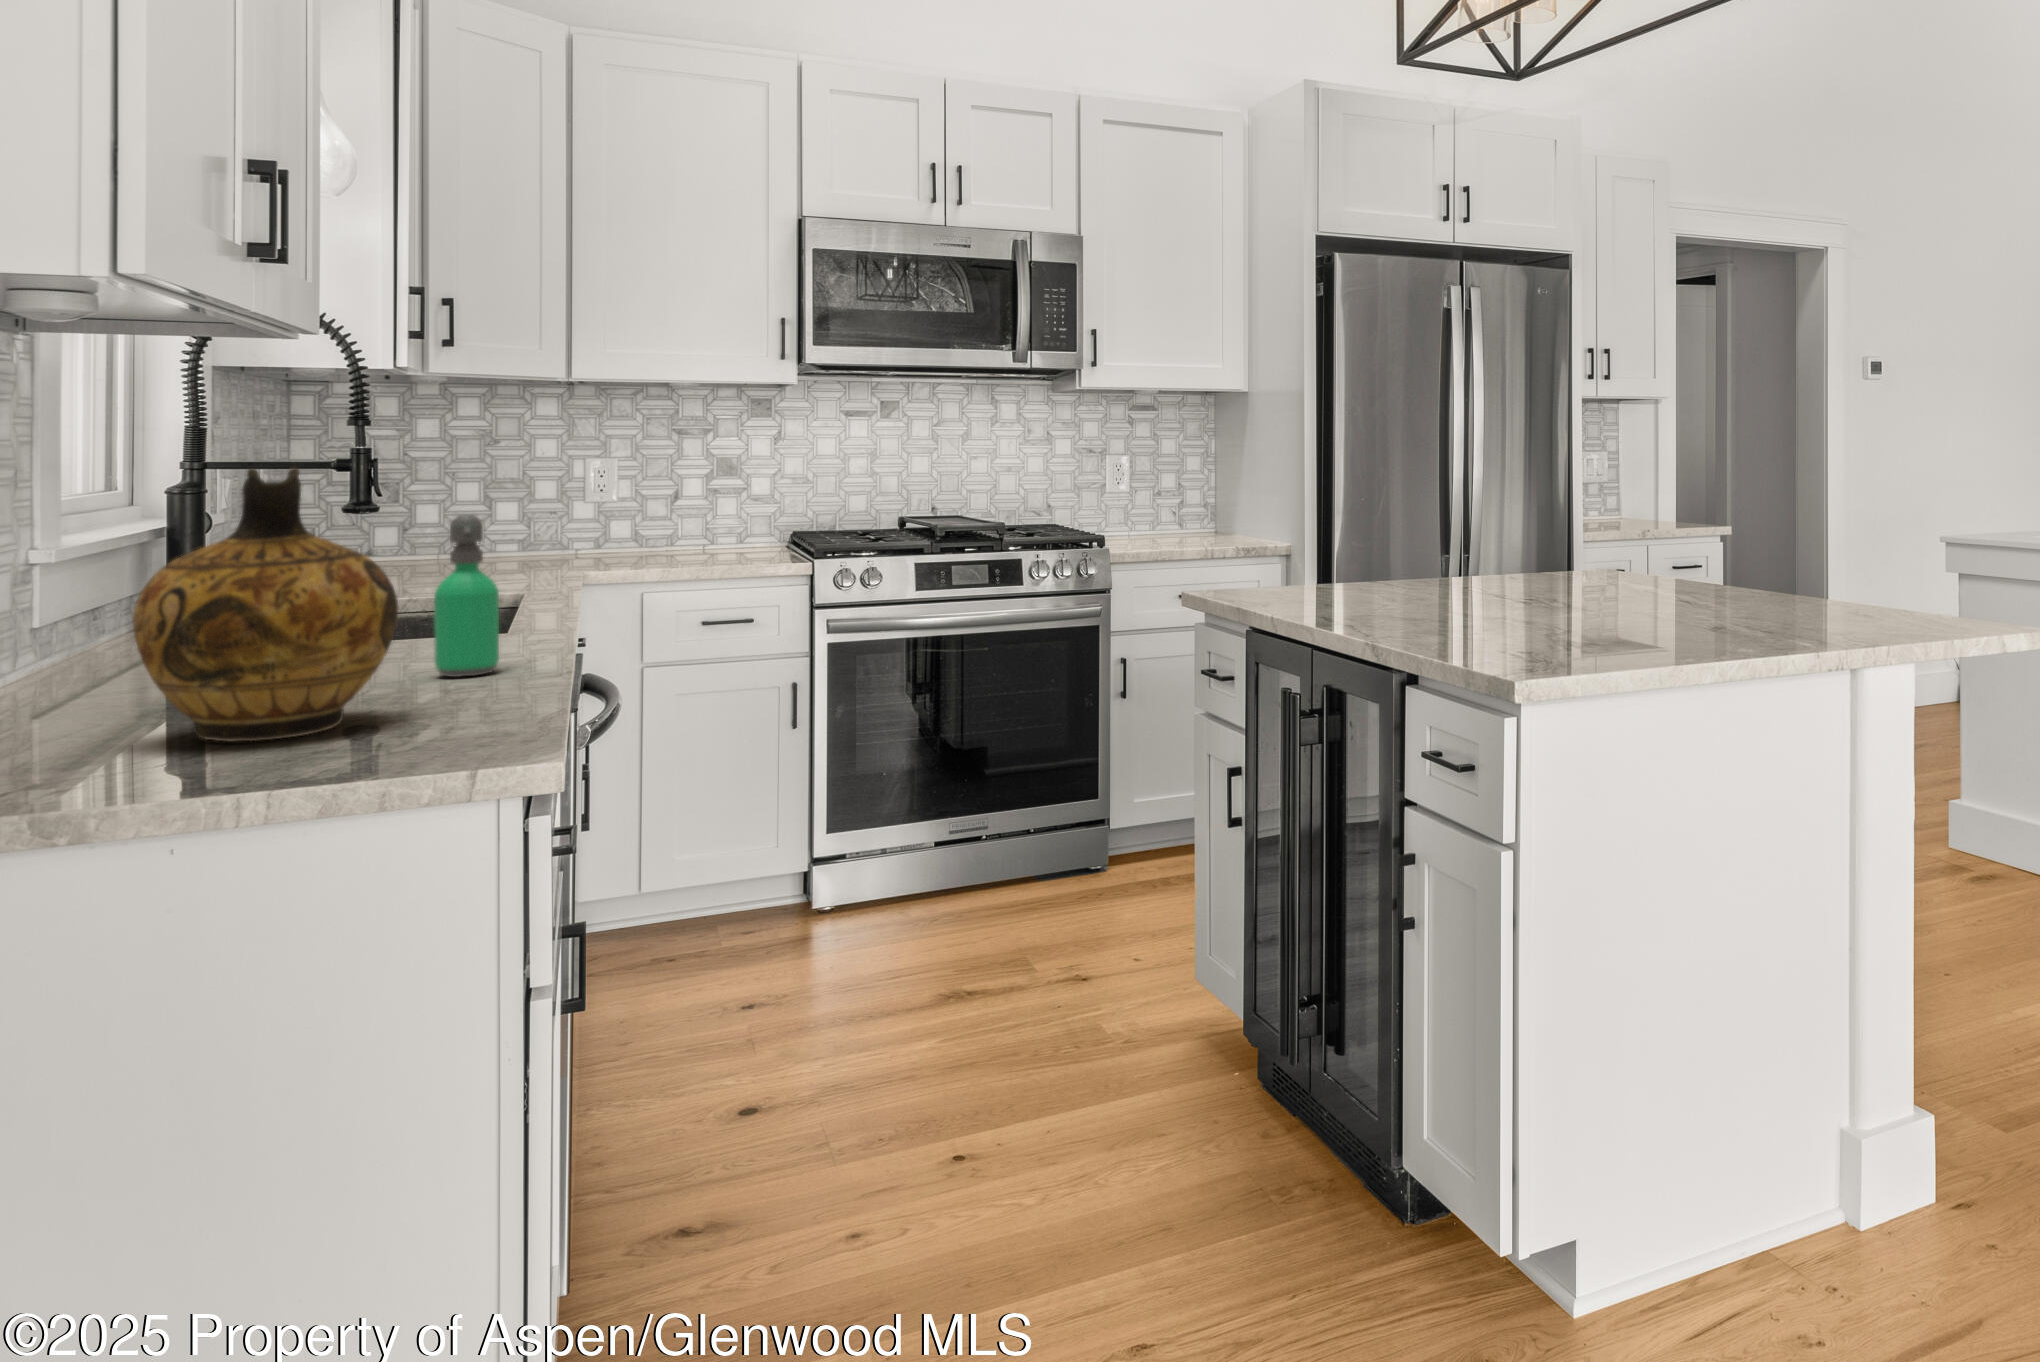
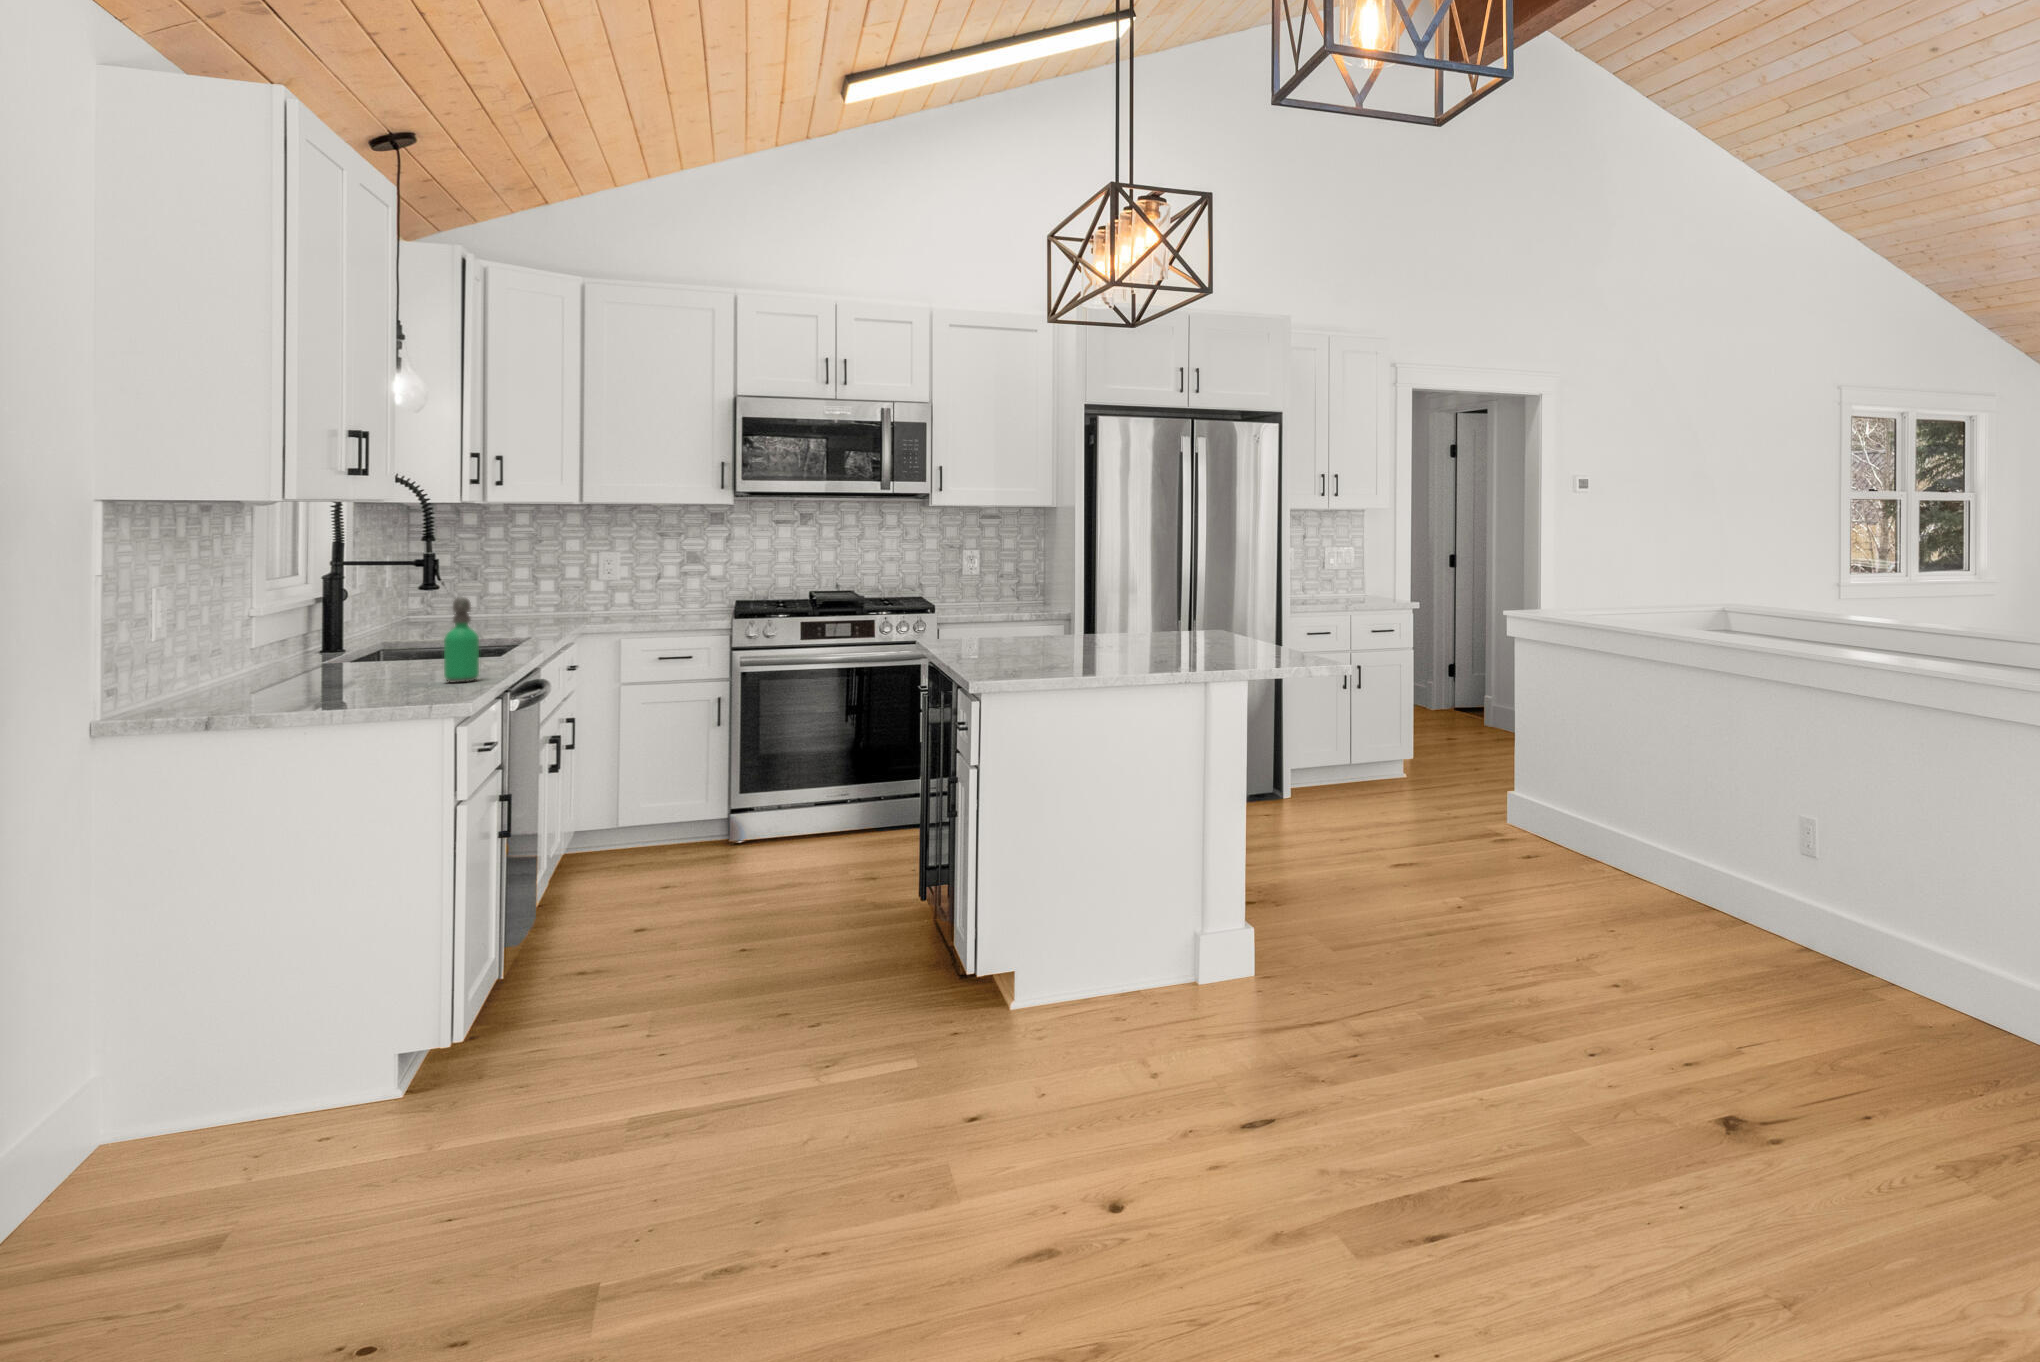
ceramic jug: present [133,468,398,742] -> none [281,578,411,708]

